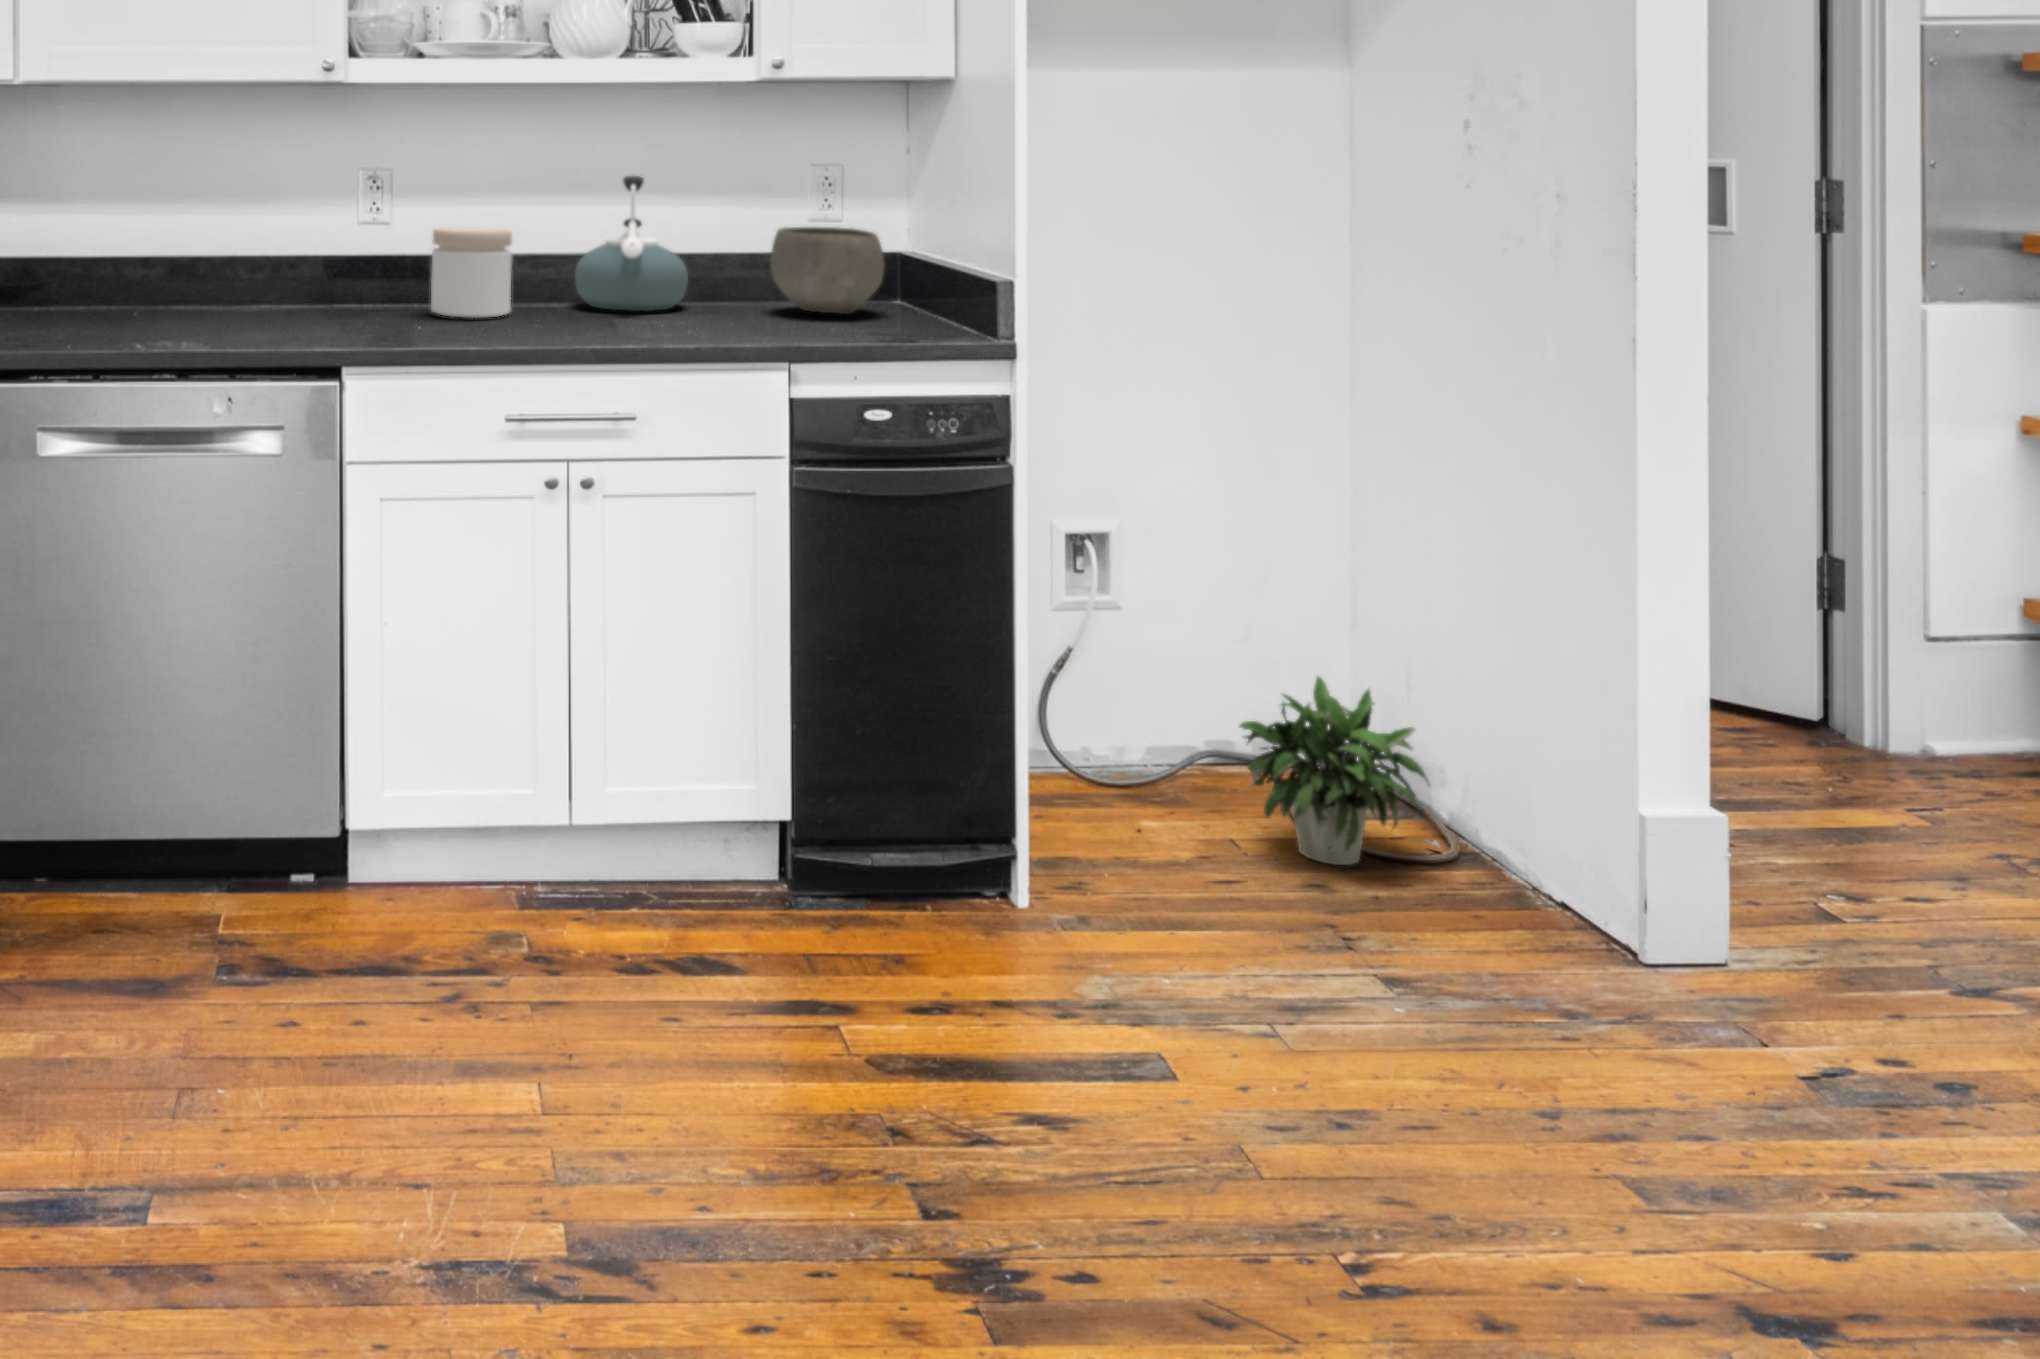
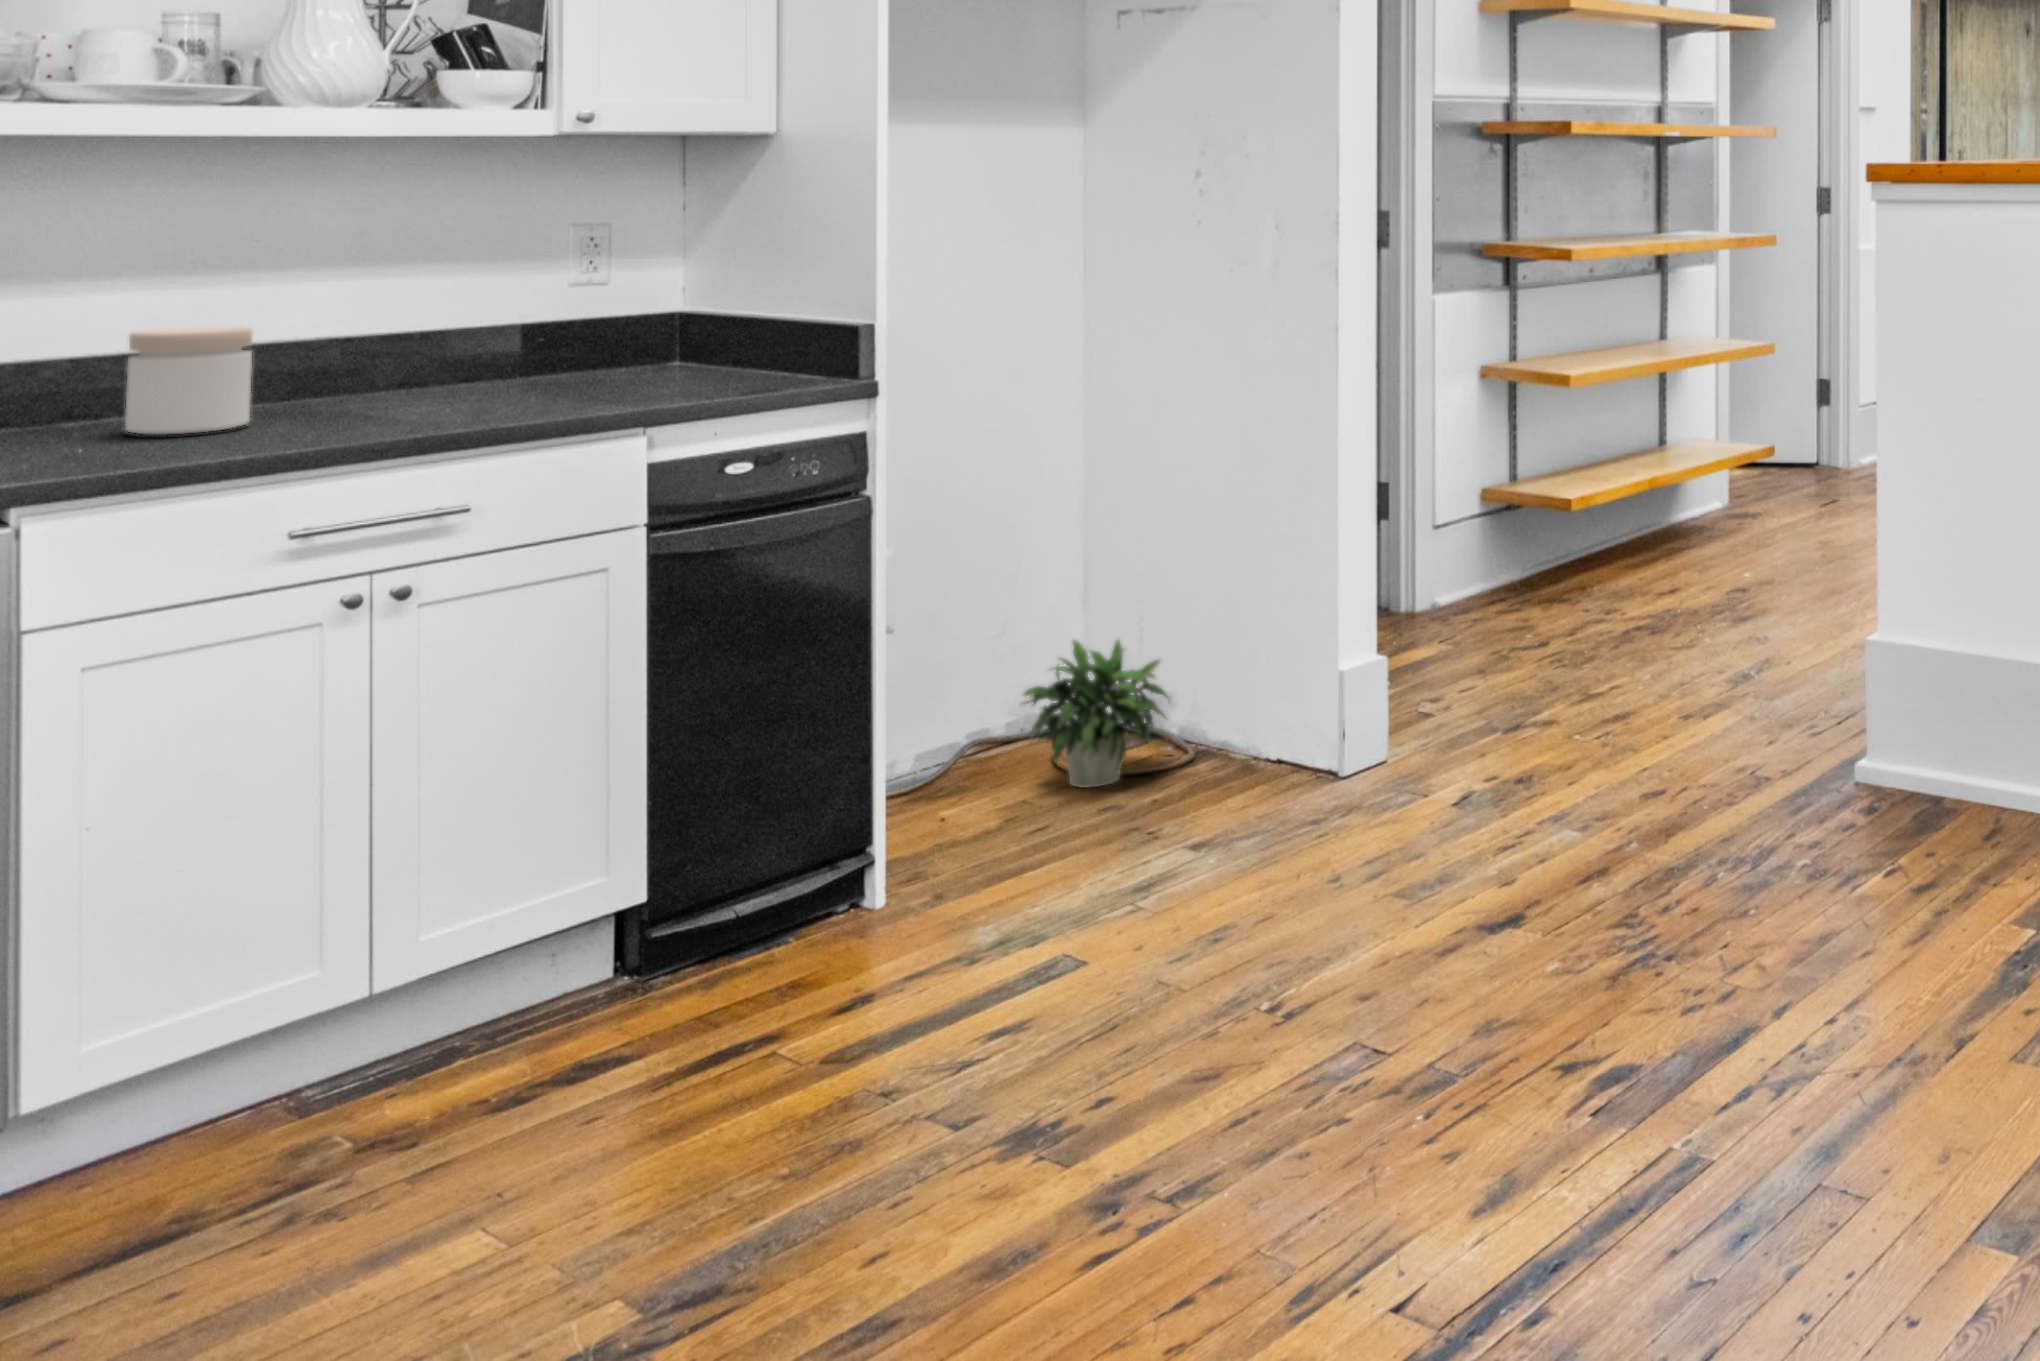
kettle: present [575,176,688,311] -> none [312,256,468,405]
bowl: present [770,227,884,314] -> none [572,296,705,382]

